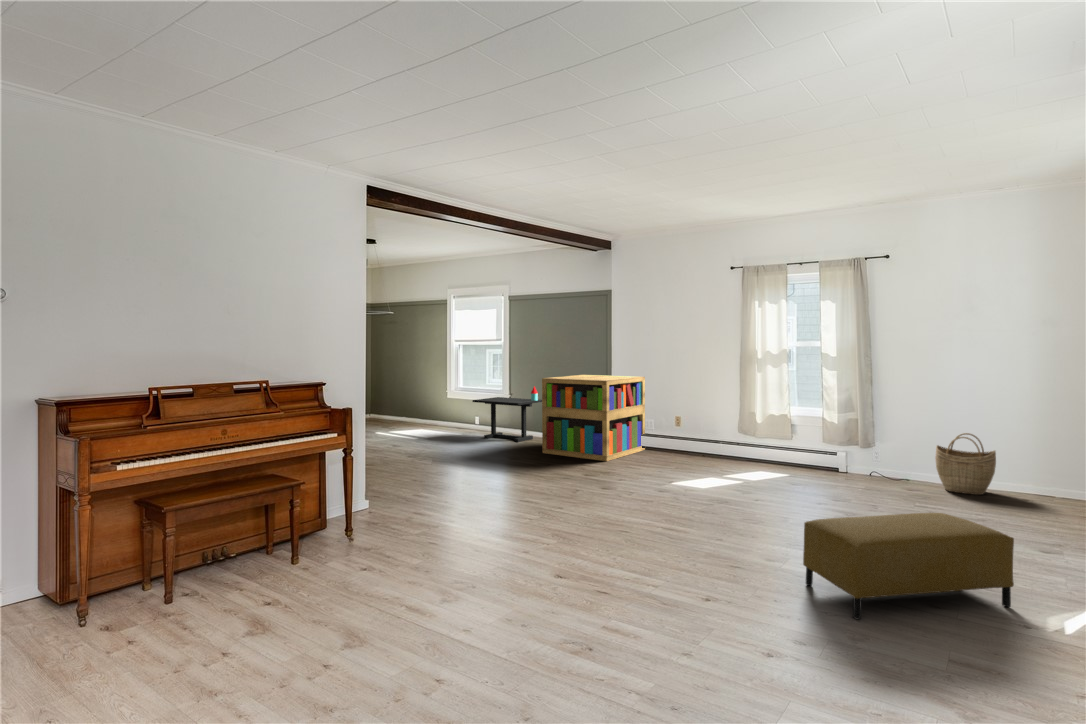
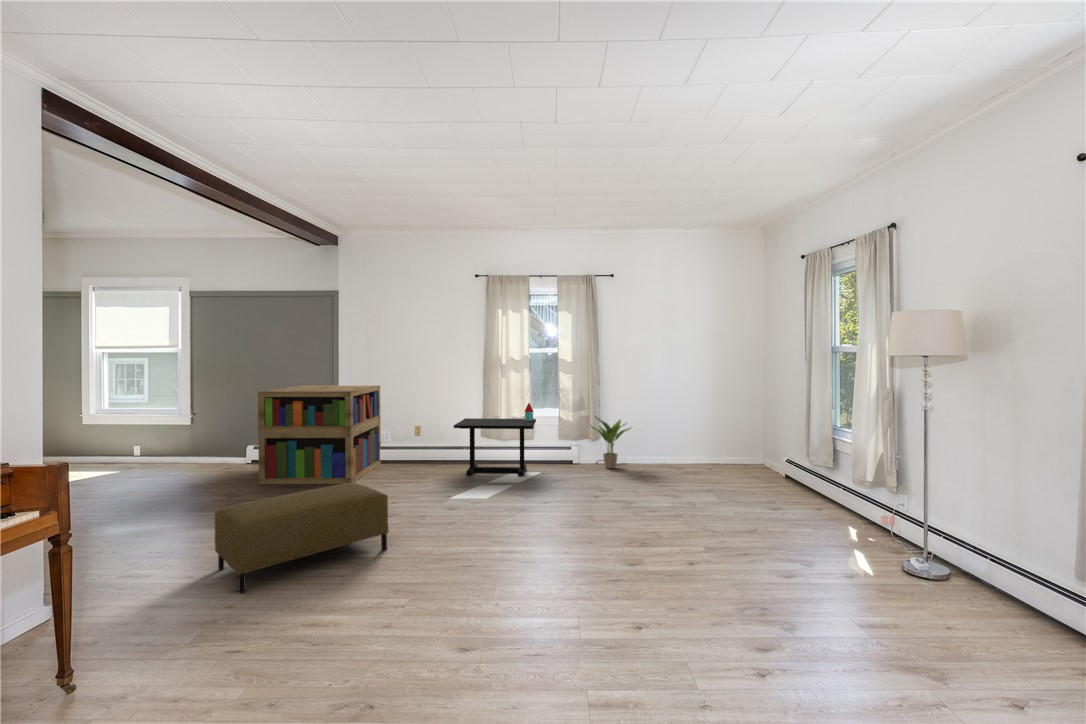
side table: present [472,386,542,442] -> present [454,403,536,476]
potted plant: none [855,418,912,481] -> present [591,416,631,469]
woven basket: present [935,433,996,495] -> none [652,421,694,471]
ottoman: present [803,513,1014,619] -> present [215,483,389,594]

